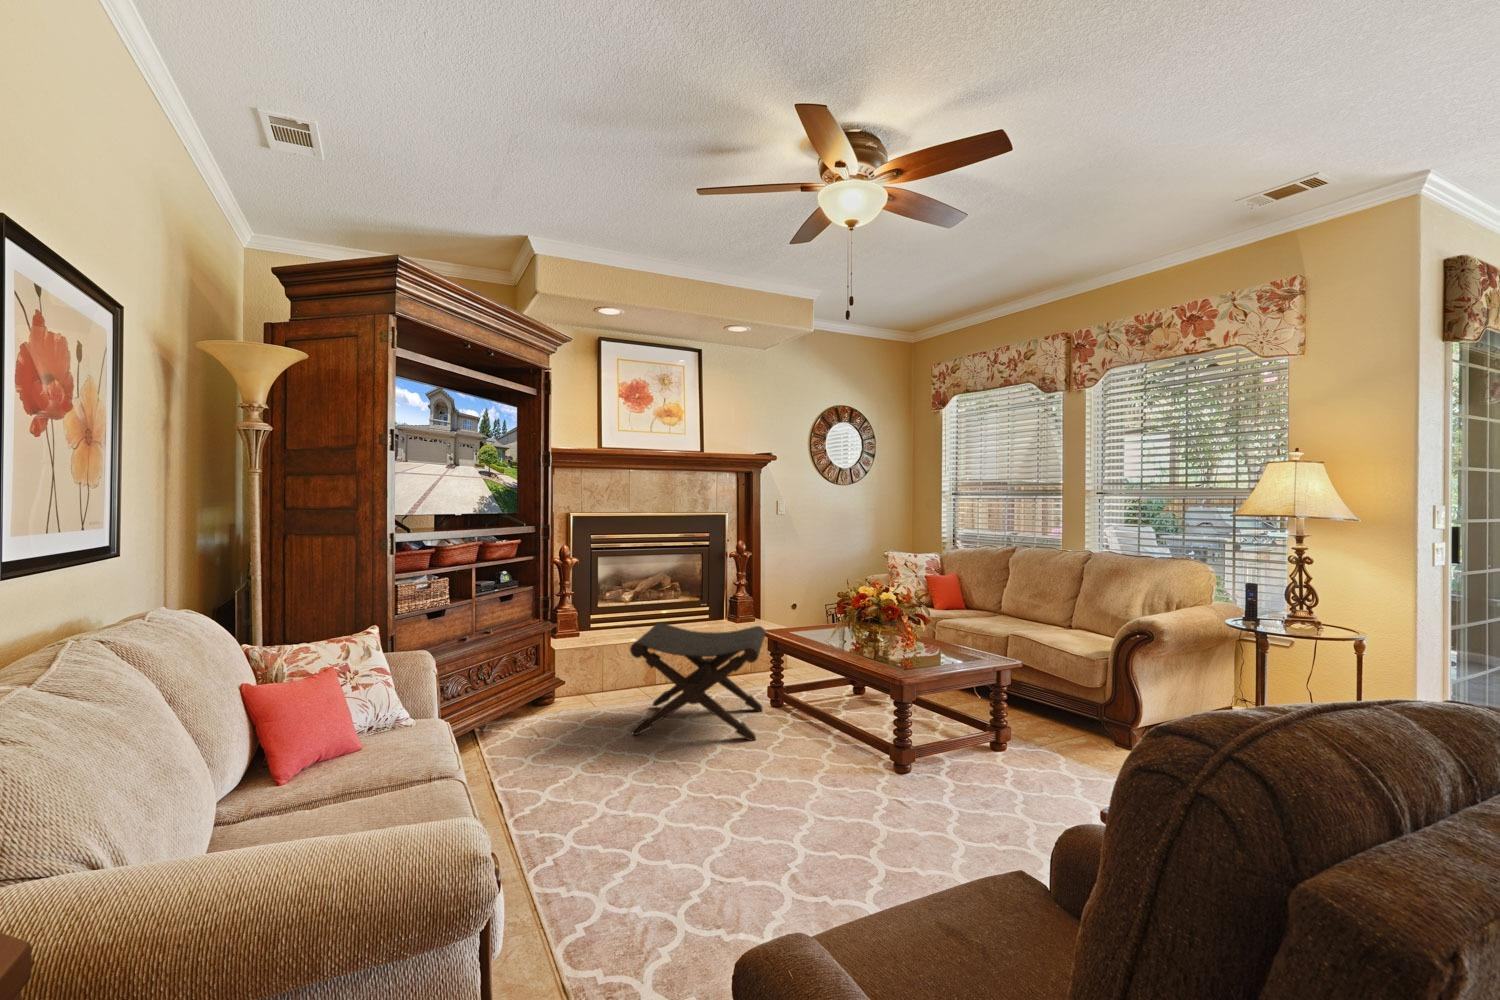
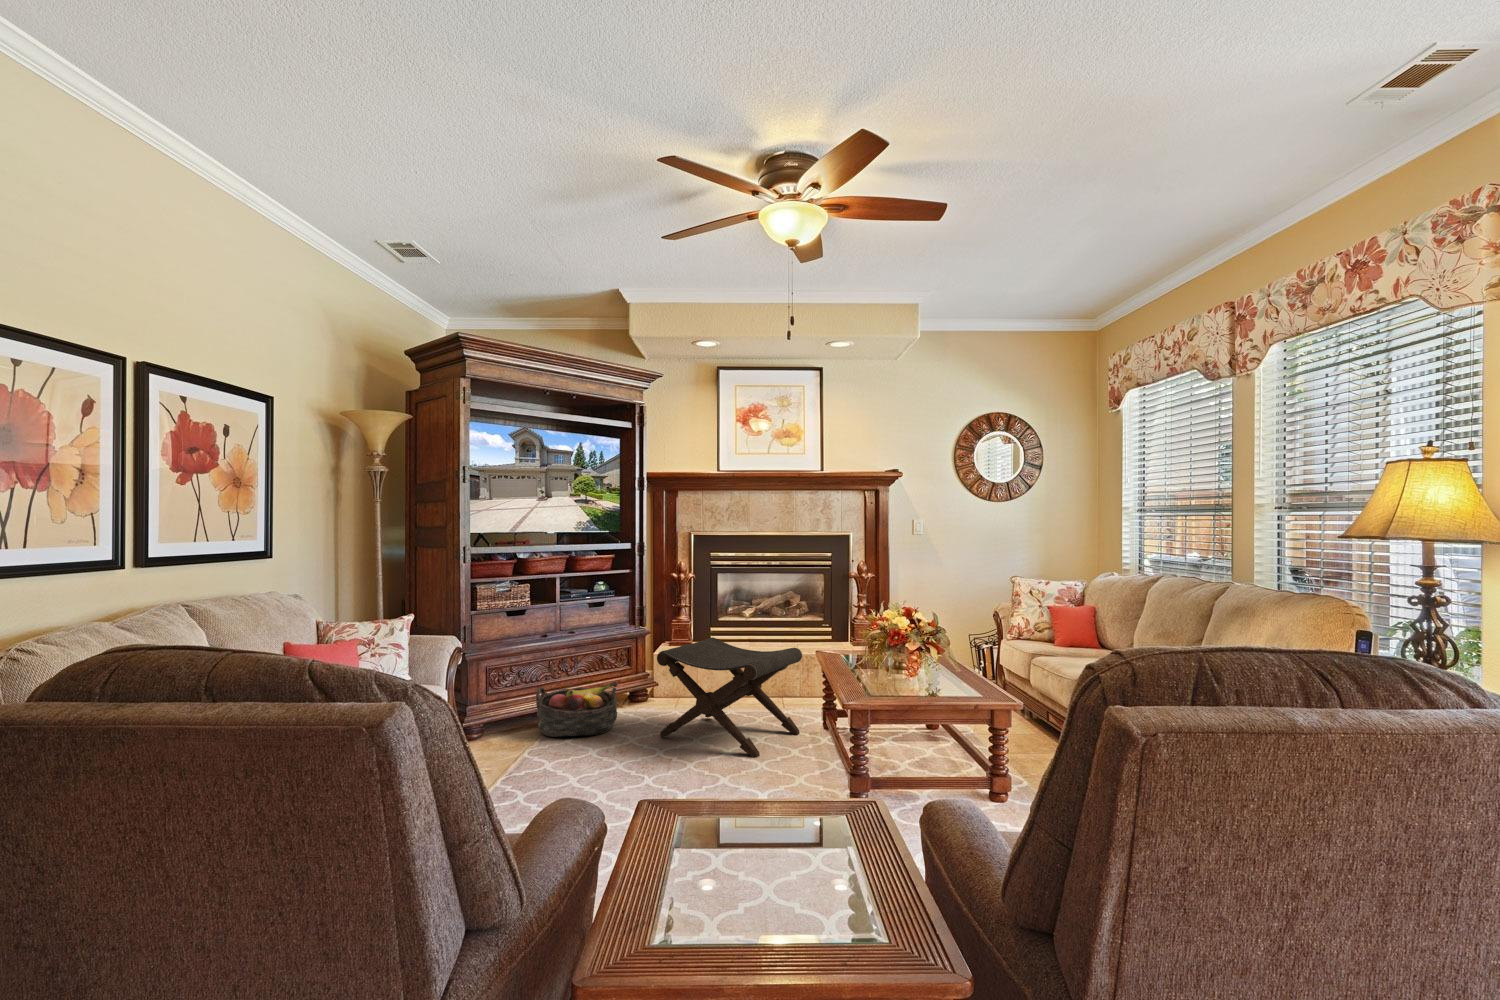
basket: none [472,681,570,756] -> present [536,681,618,737]

